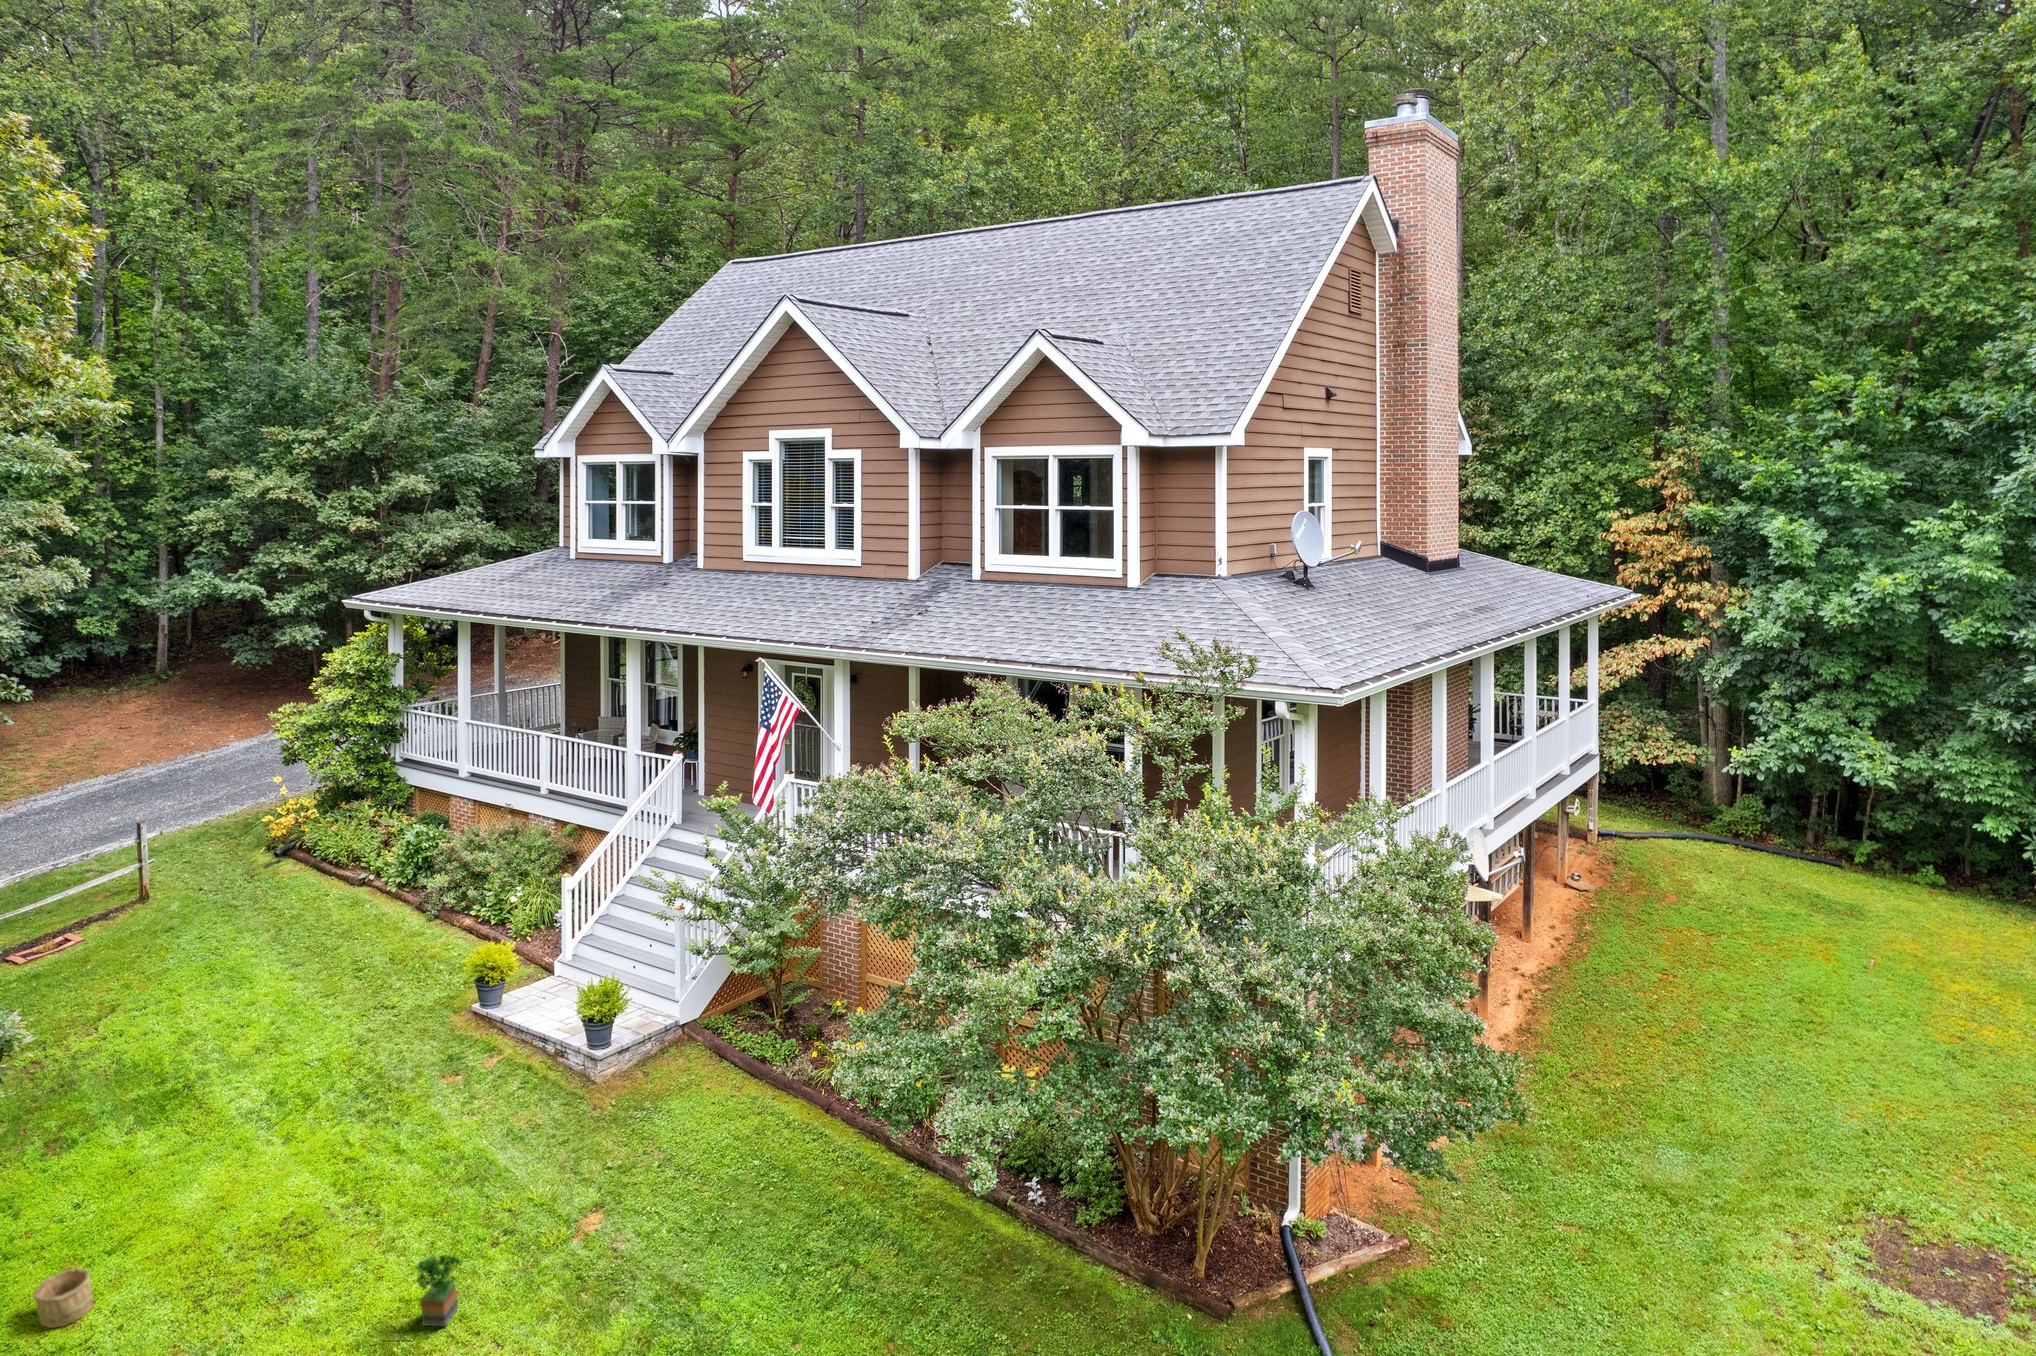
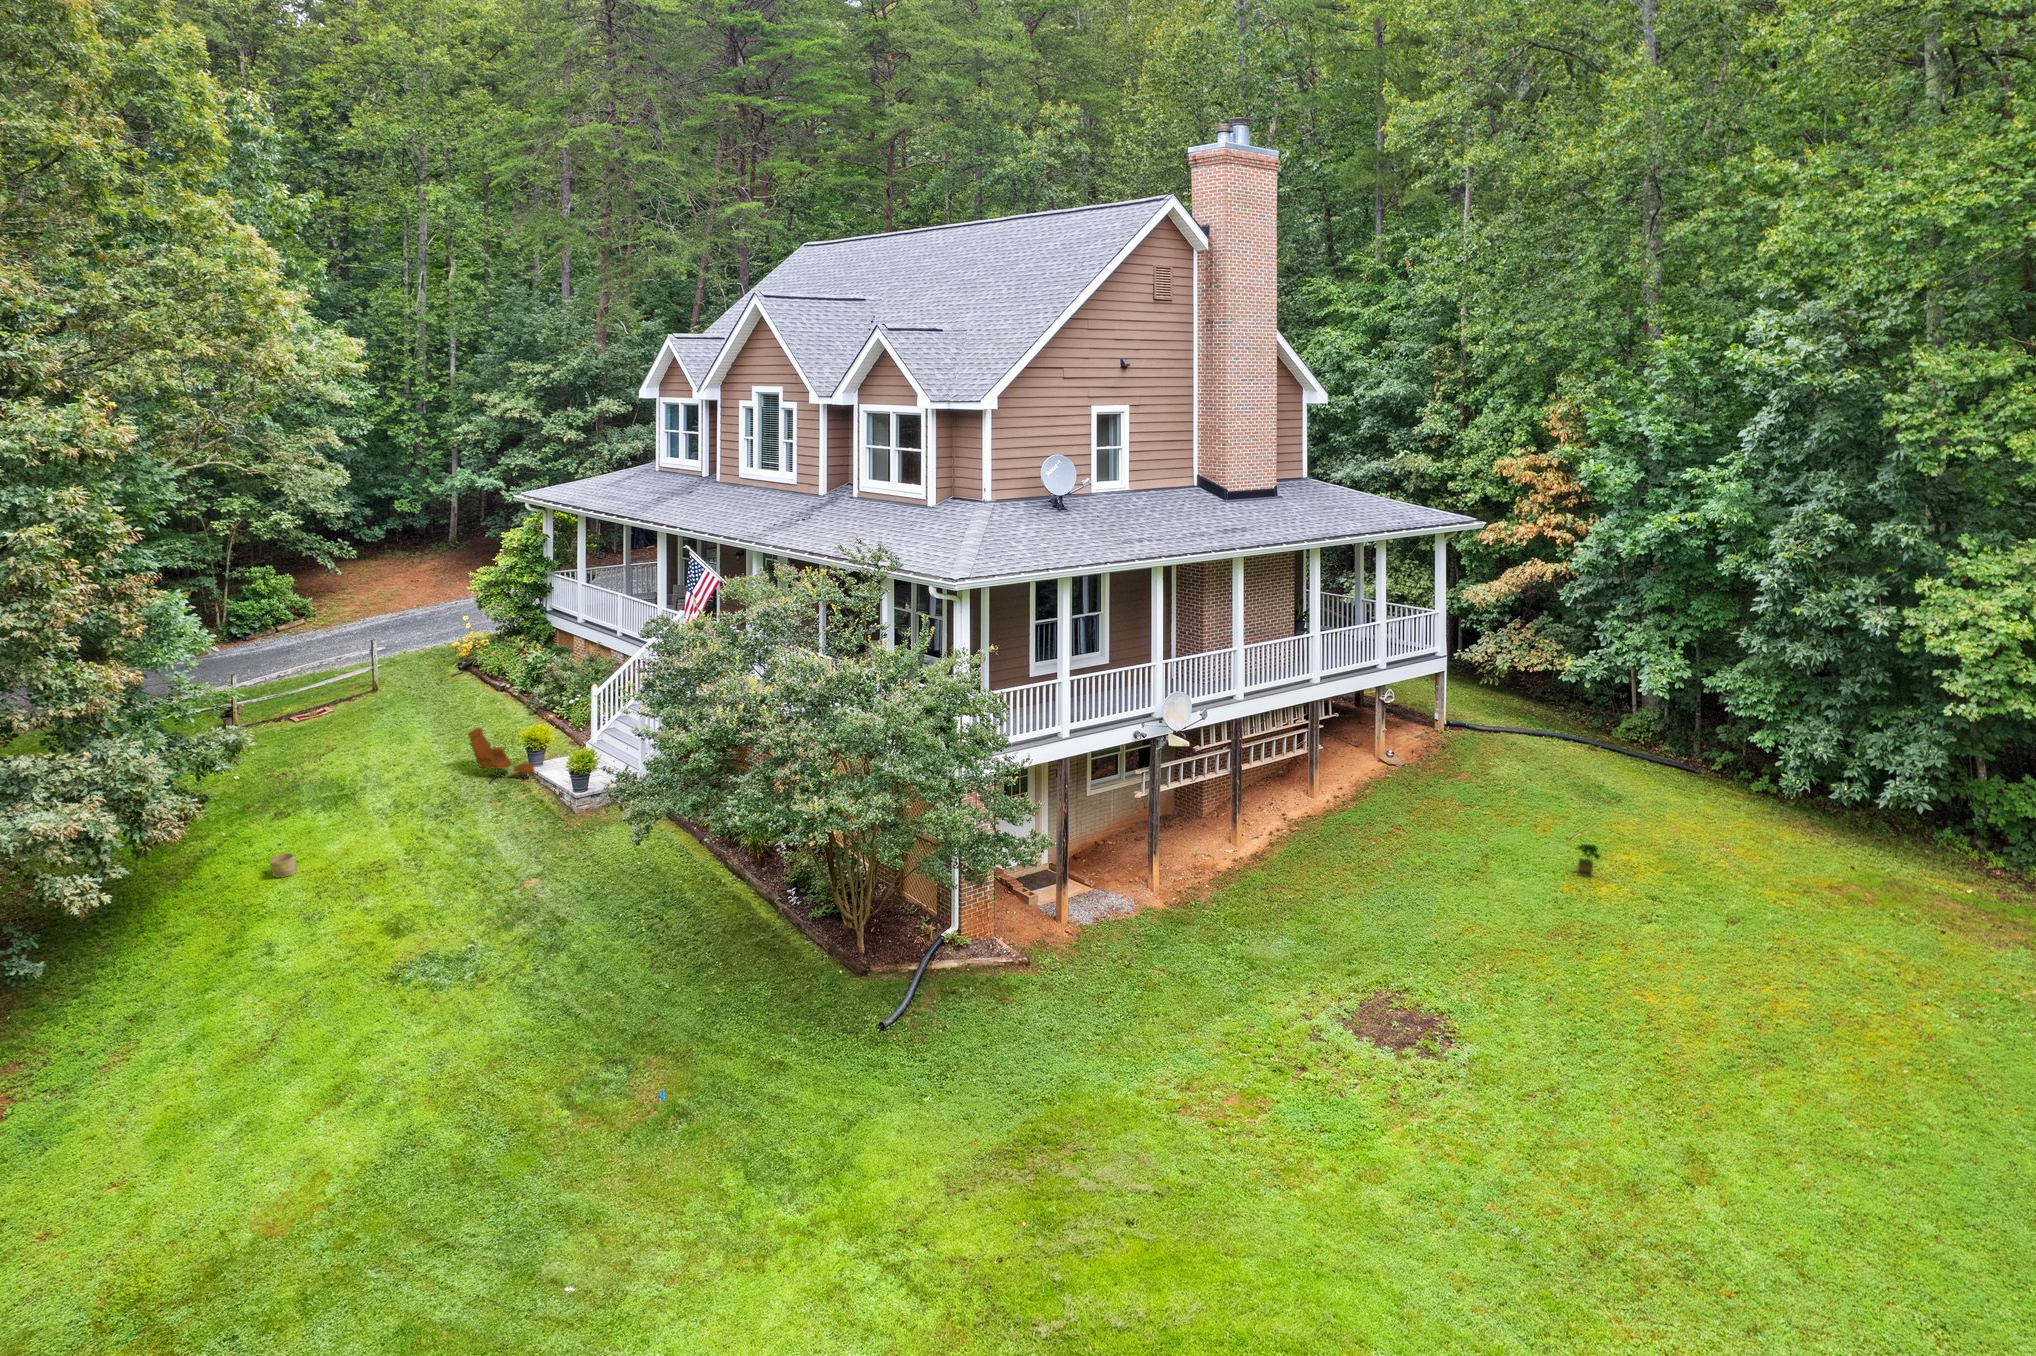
lounge chair: none [372,959,493,1054] -> present [468,728,534,783]
potted tree: present [416,1255,461,1326] -> present [1577,844,1600,877]

